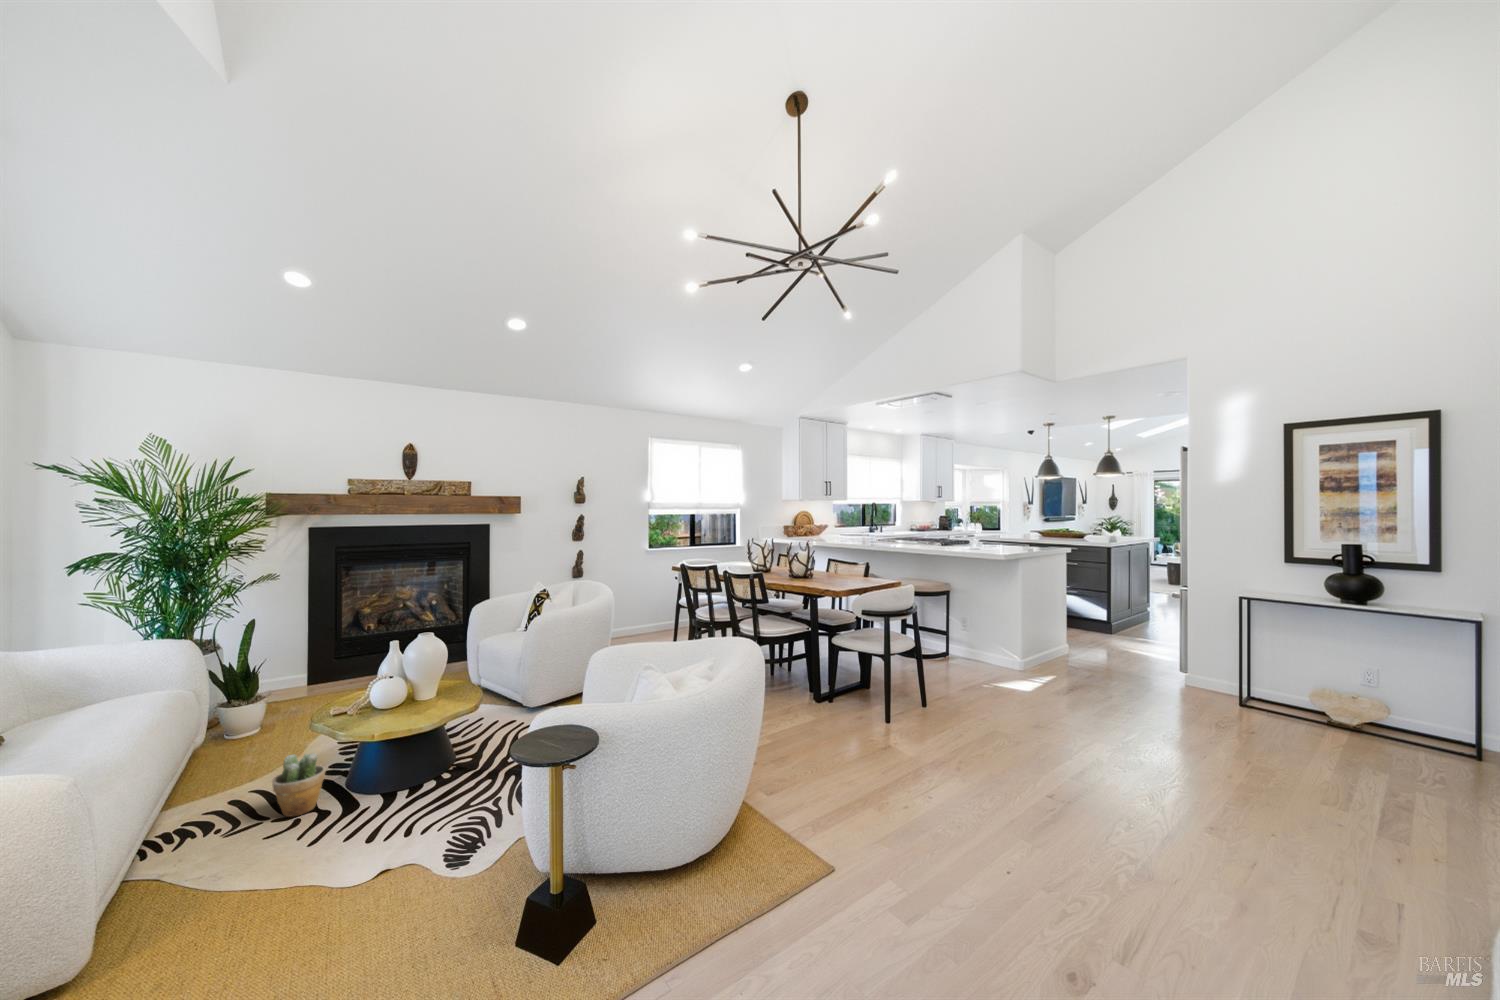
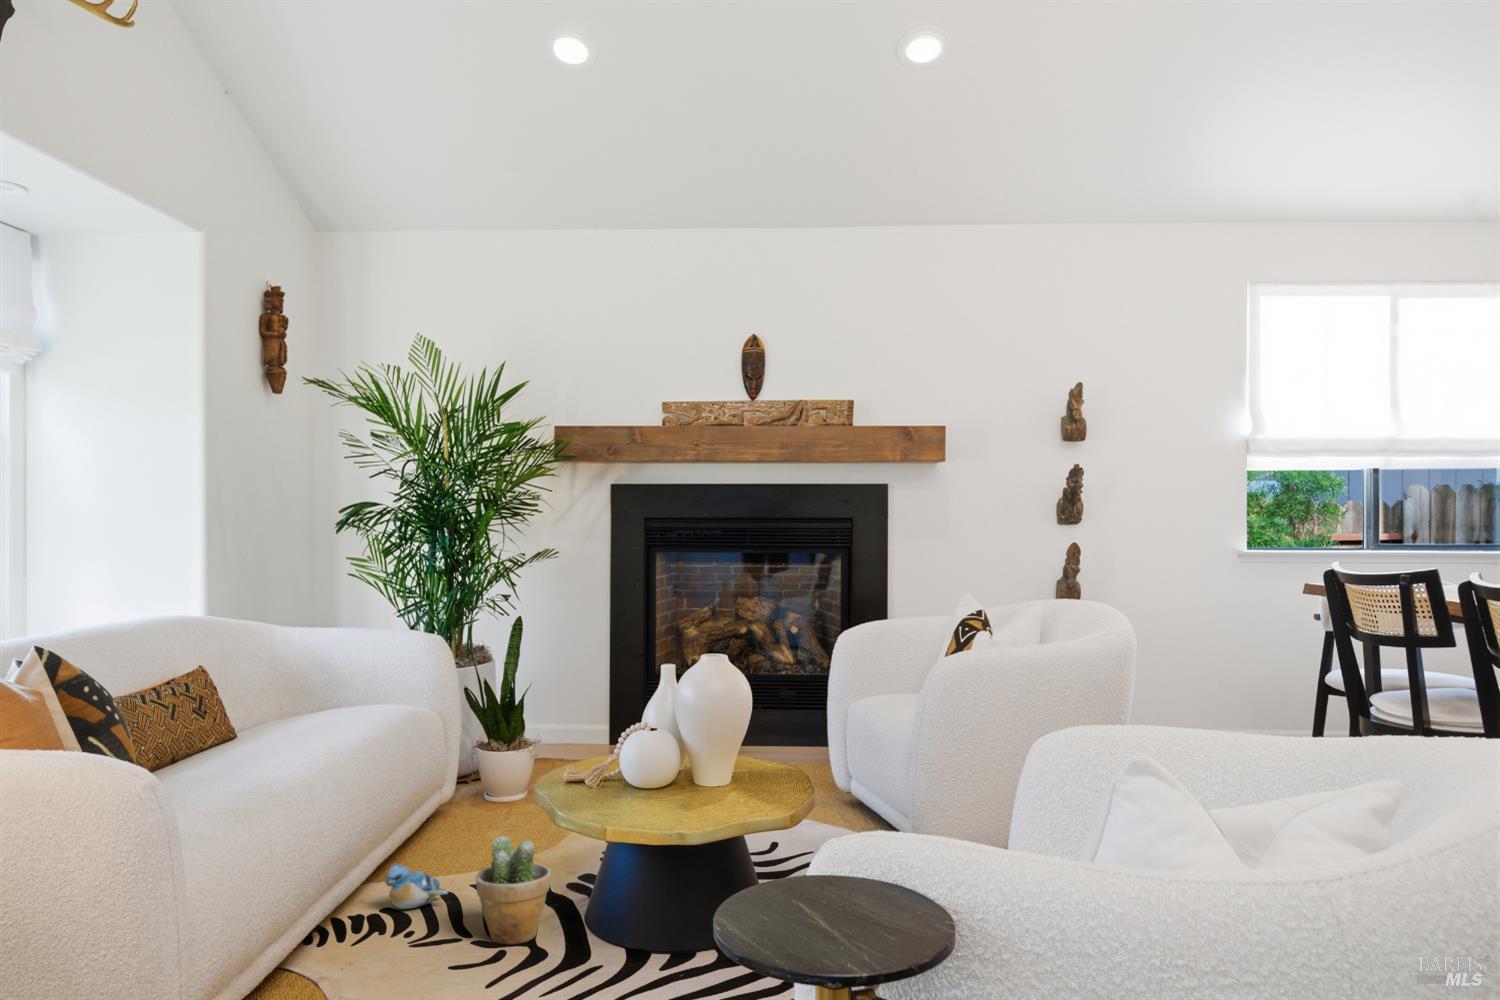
plush toy: none [189,790,239,817] -> present [385,864,448,909]

